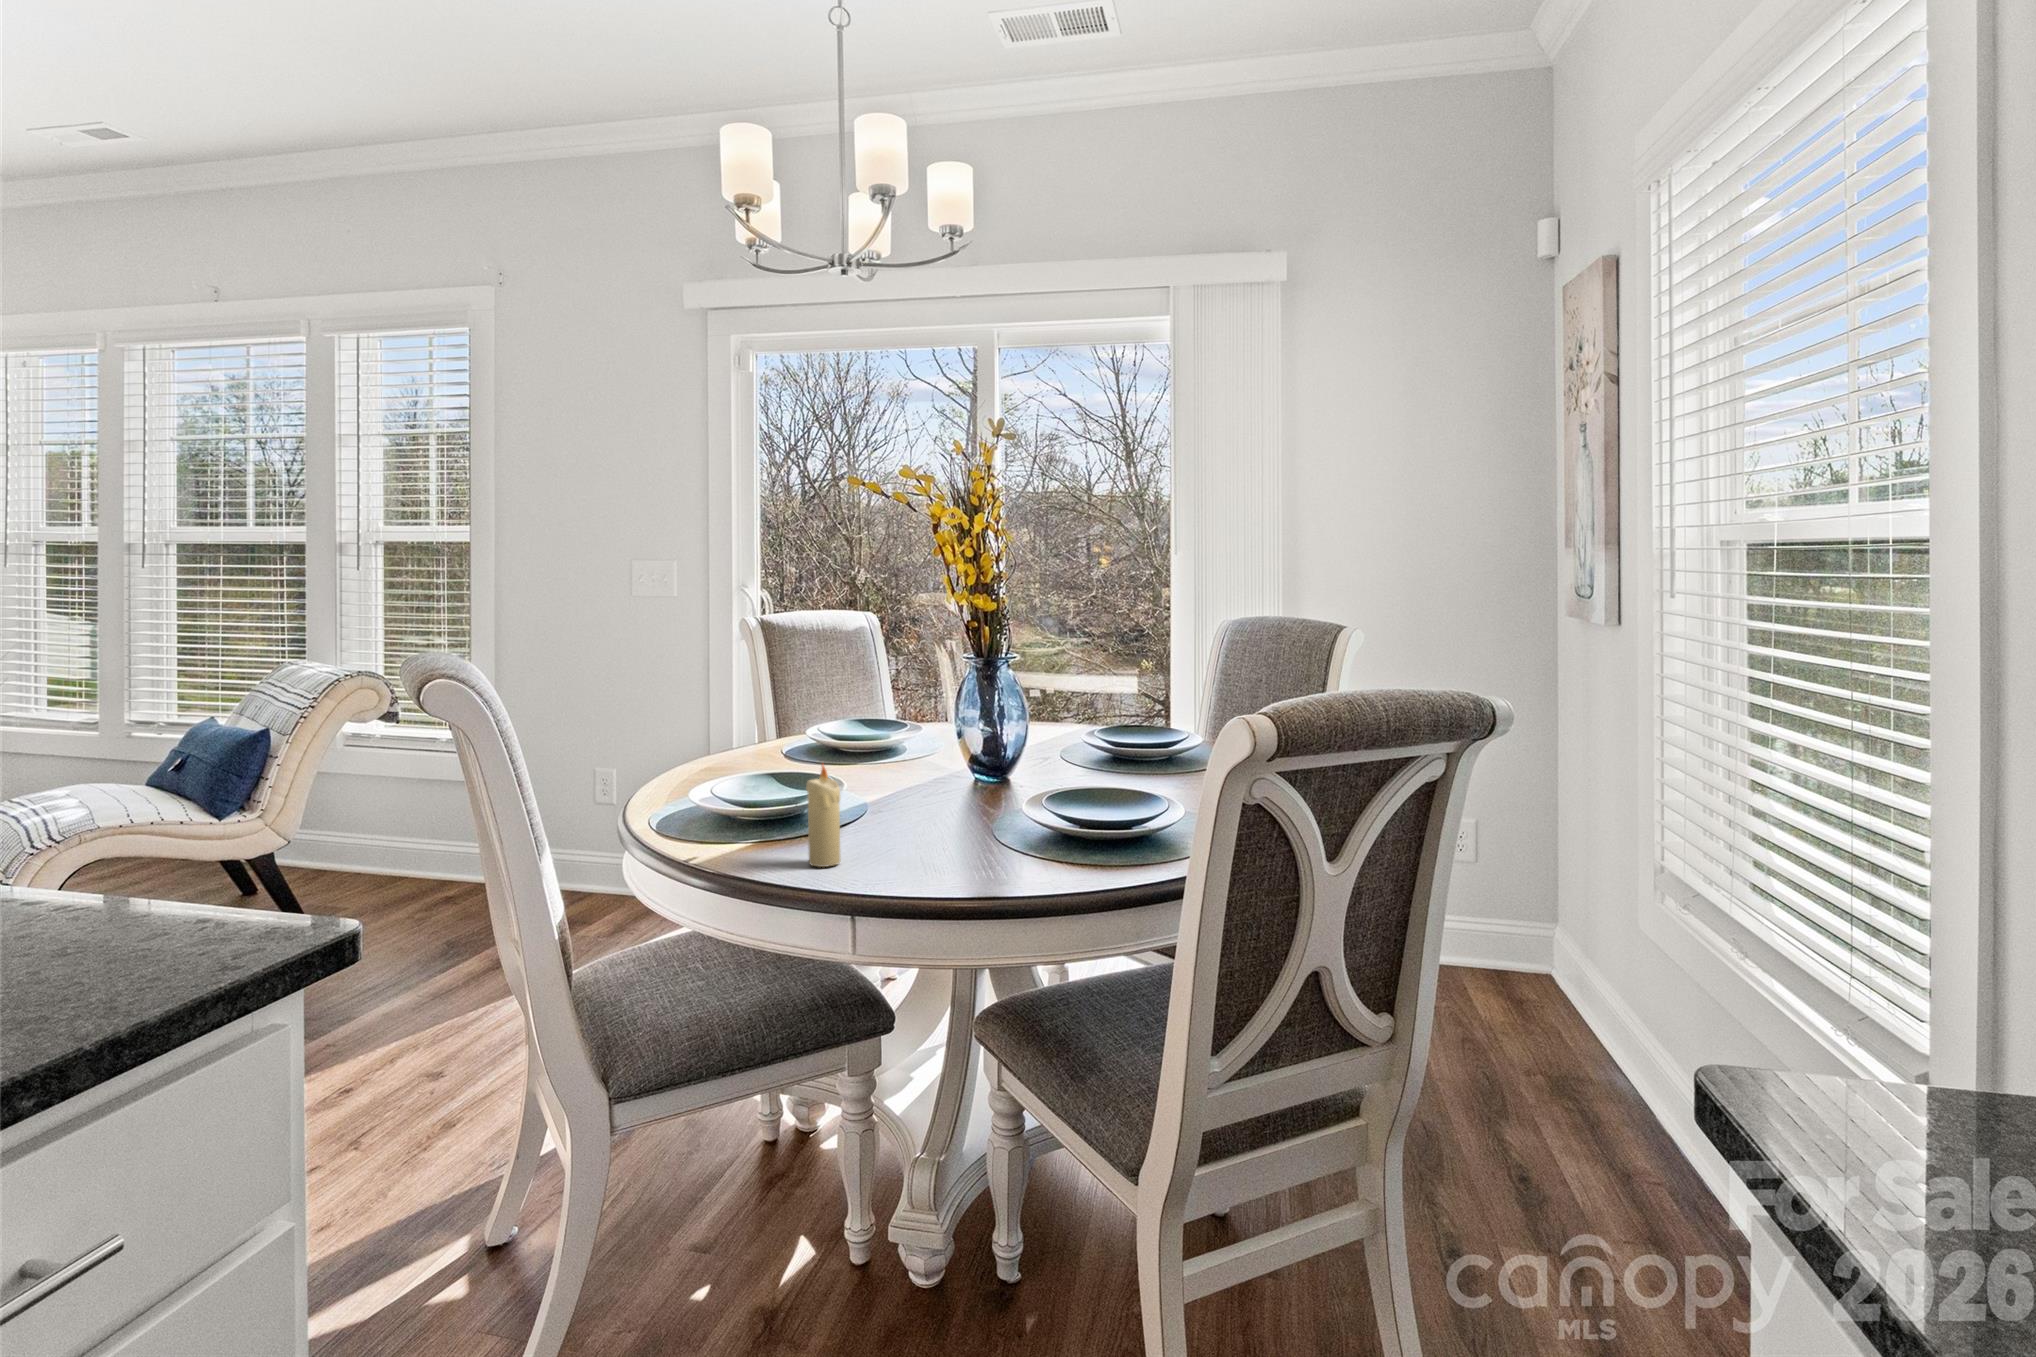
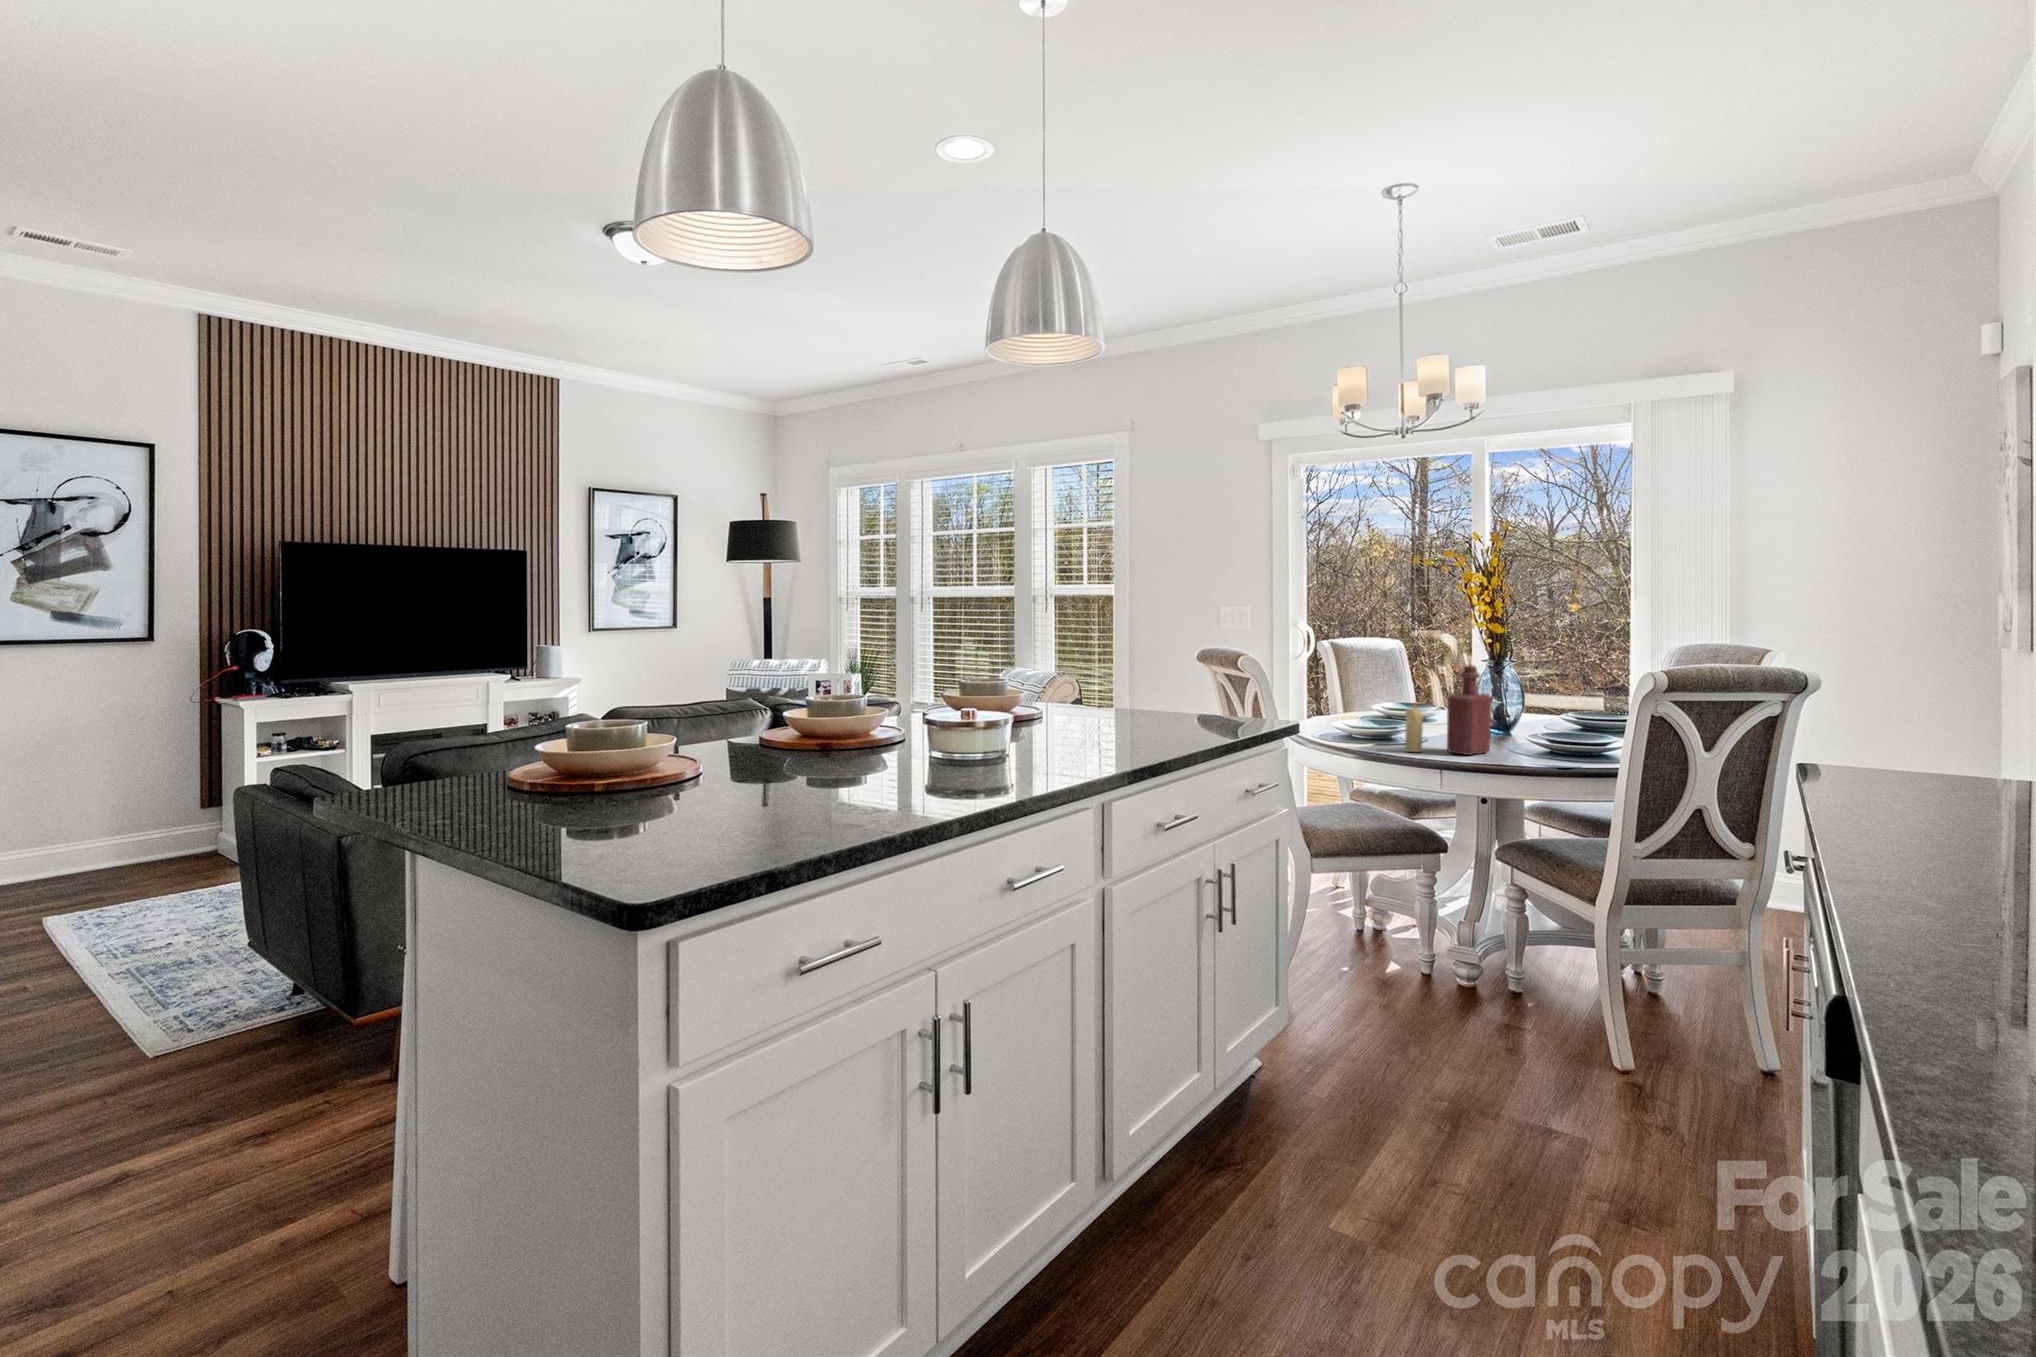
bottle: none [883,691,964,867] -> present [1447,665,1492,755]

